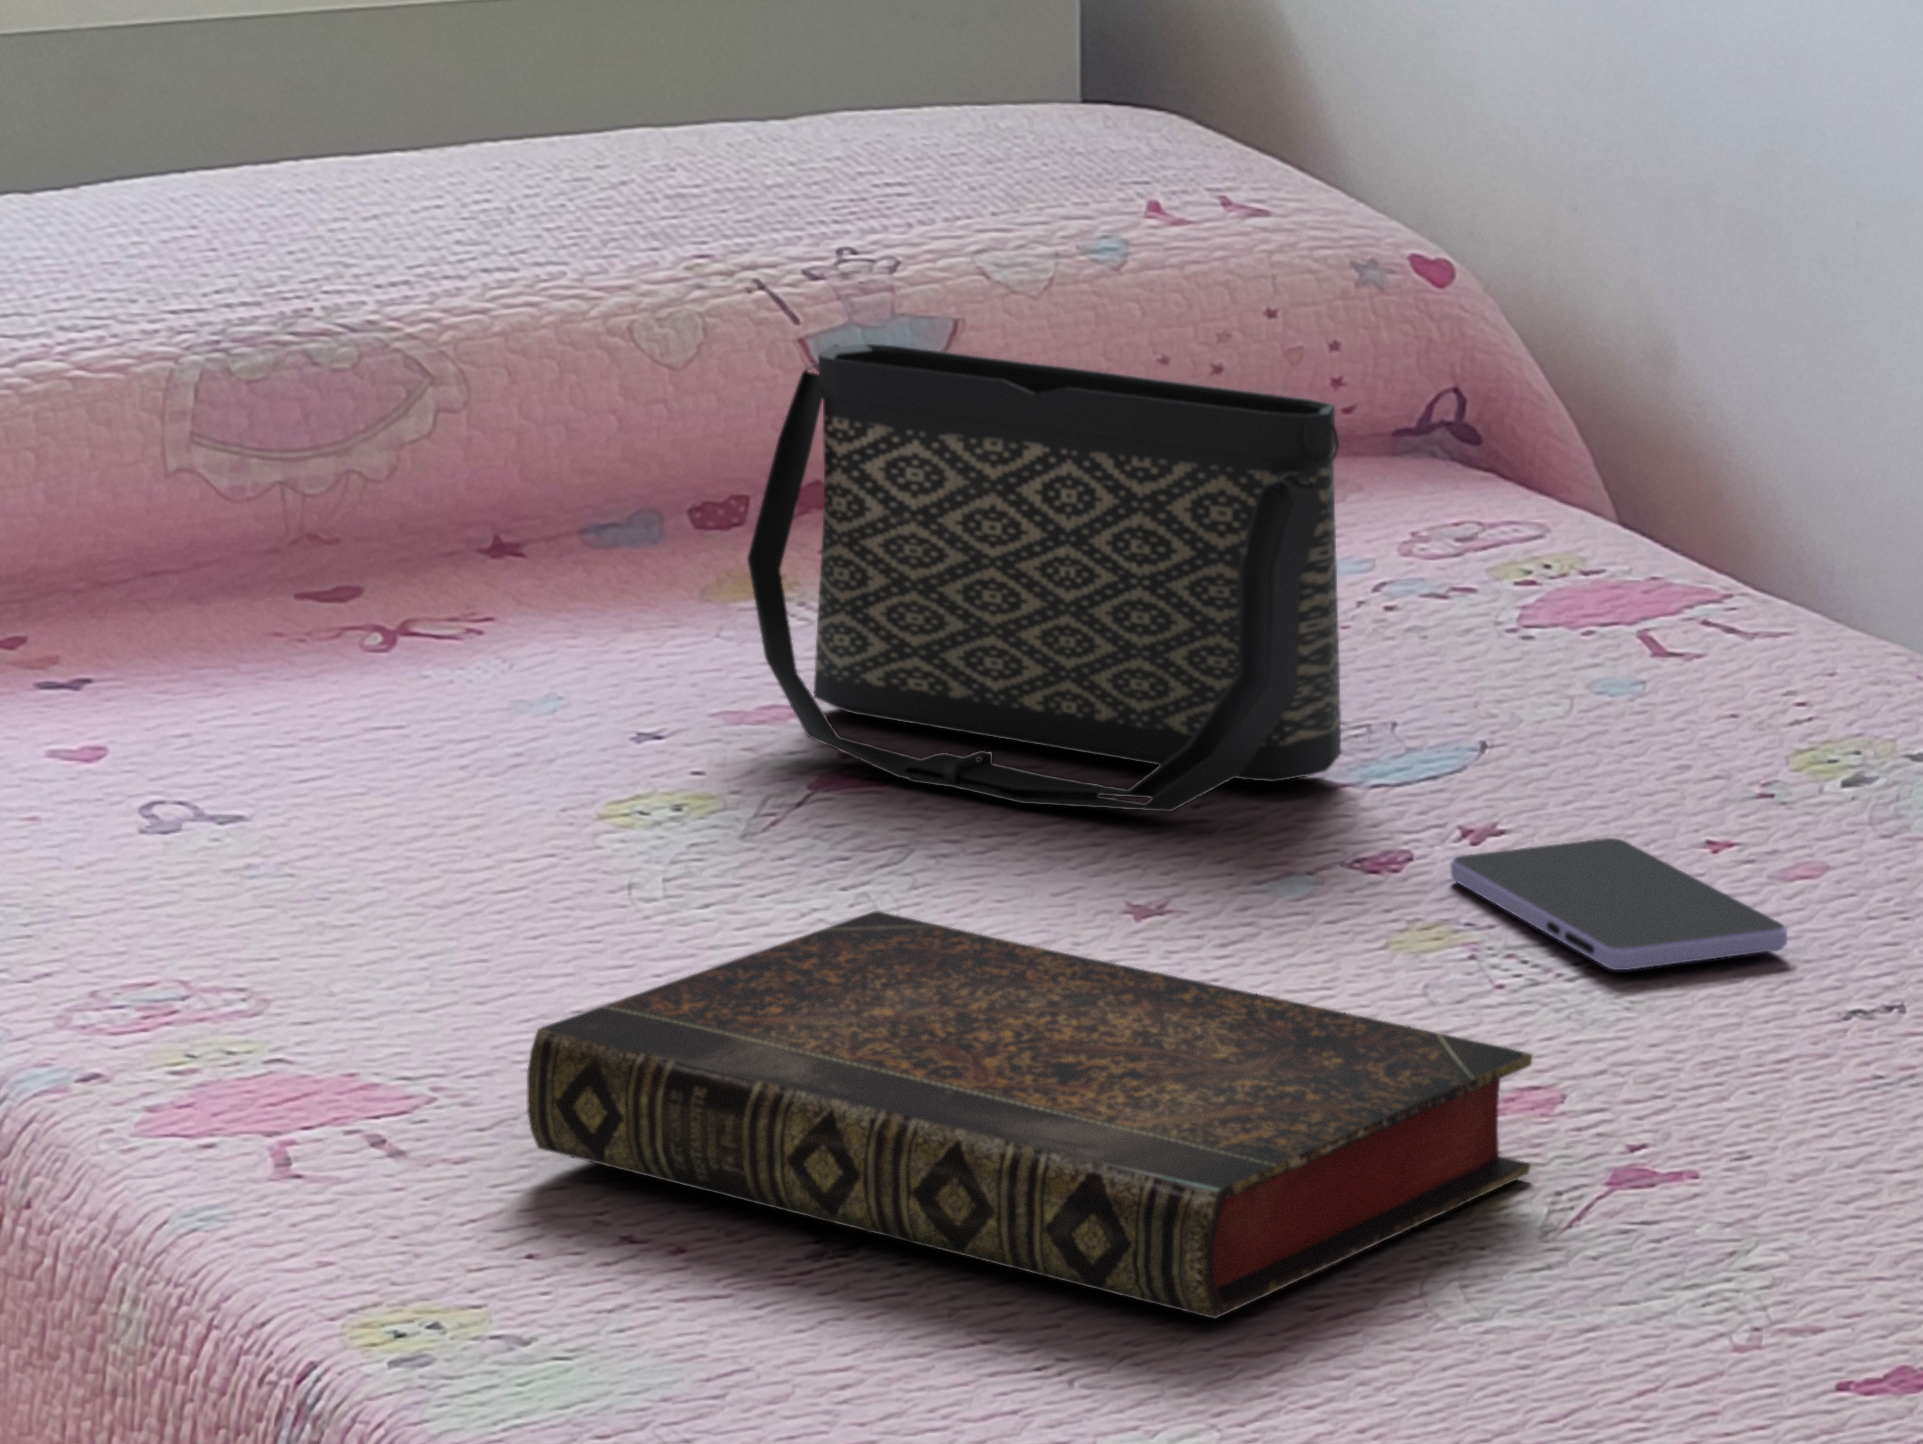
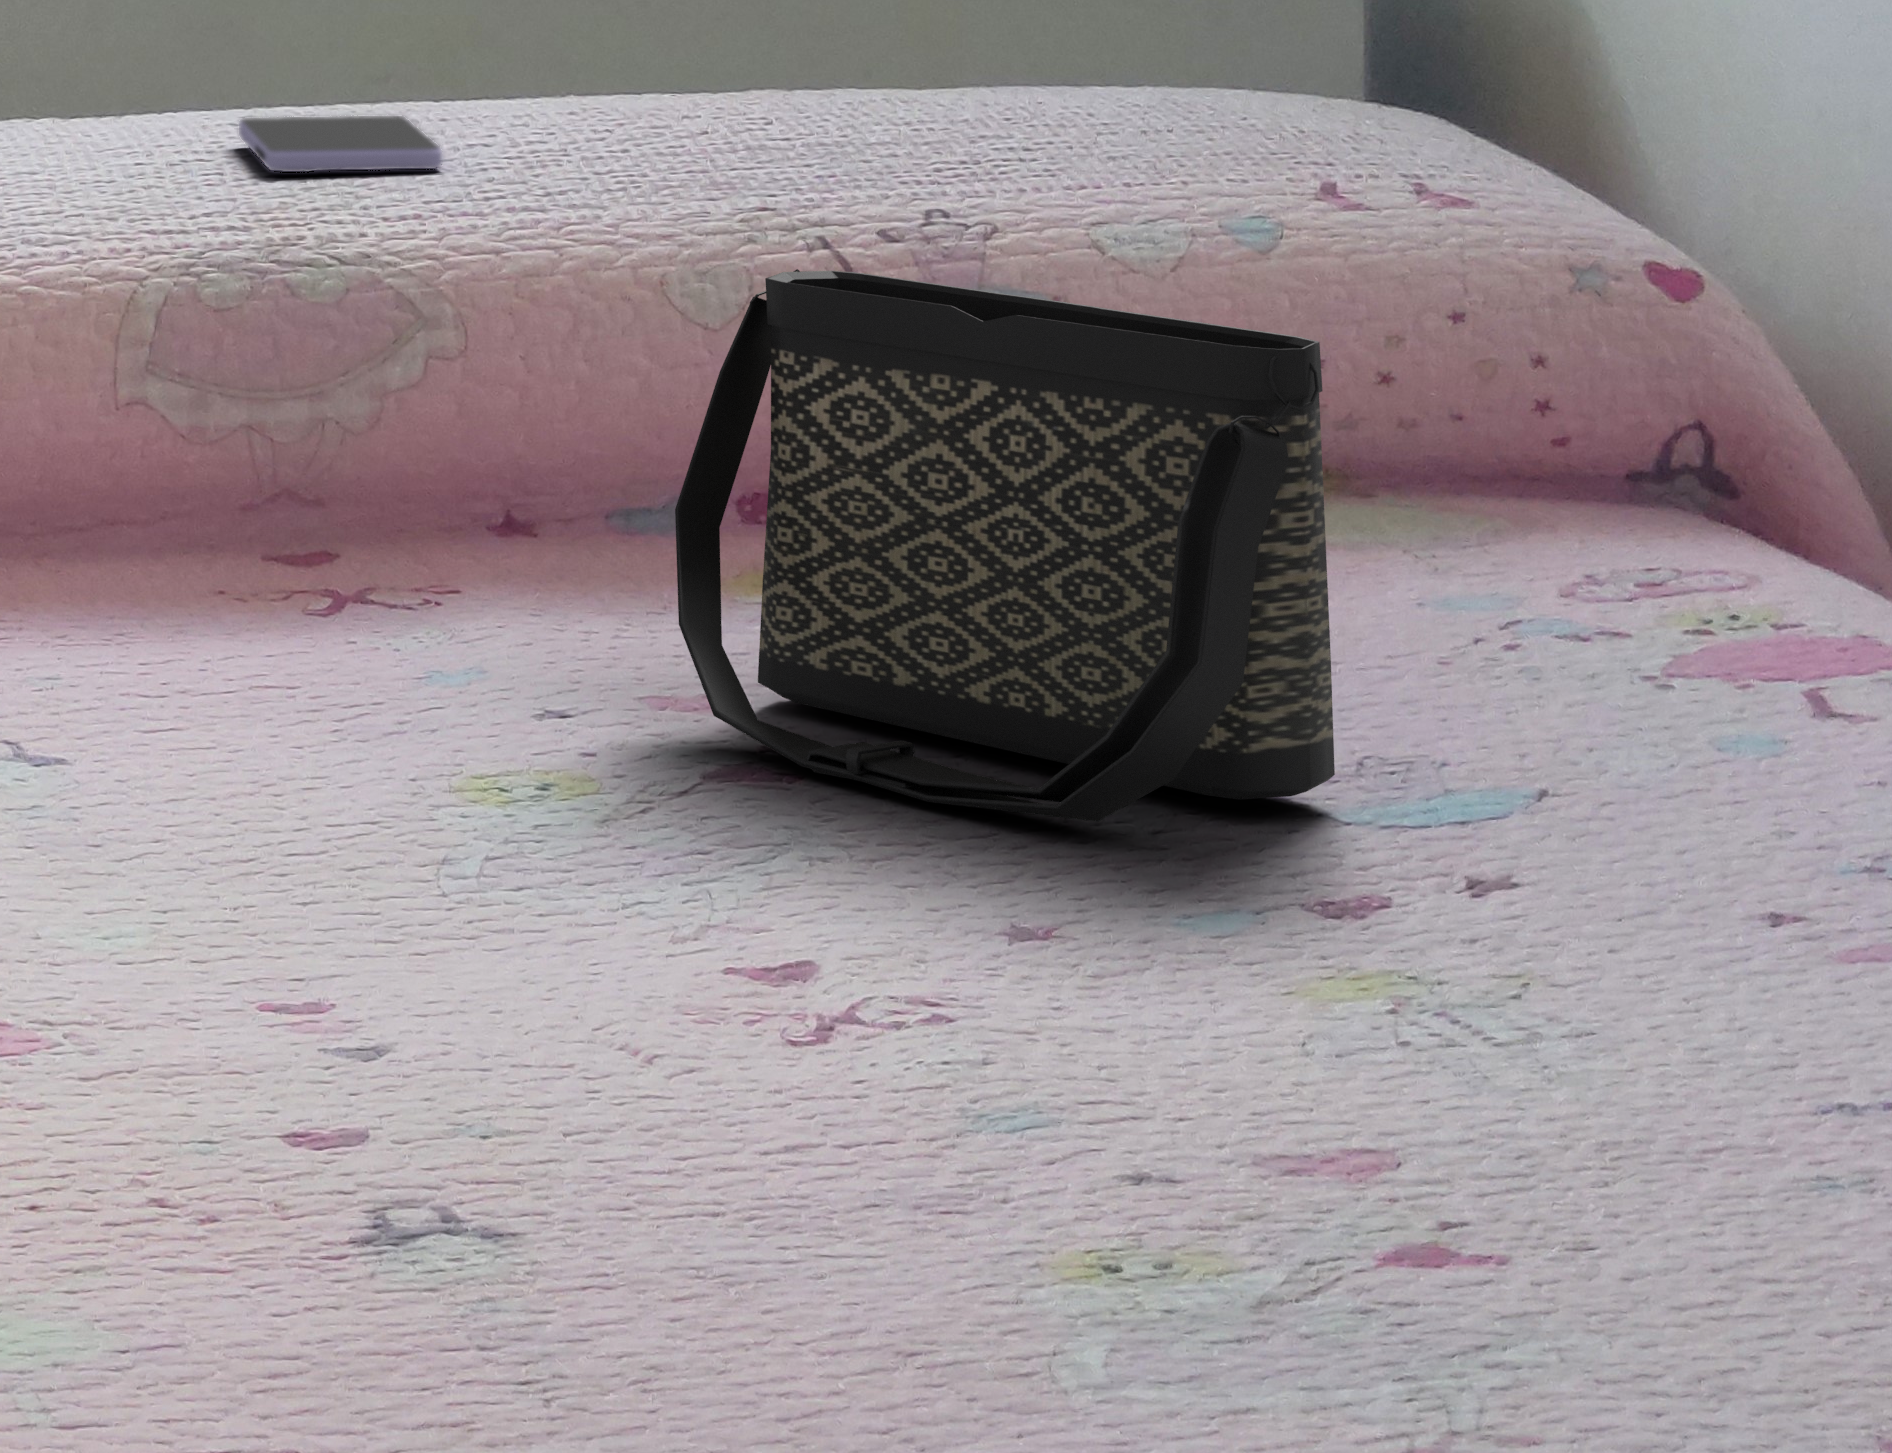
smartphone: present [1451,838,1787,970] -> present [239,116,443,172]
book: present [527,911,1532,1319] -> none [66,859,1265,1337]

